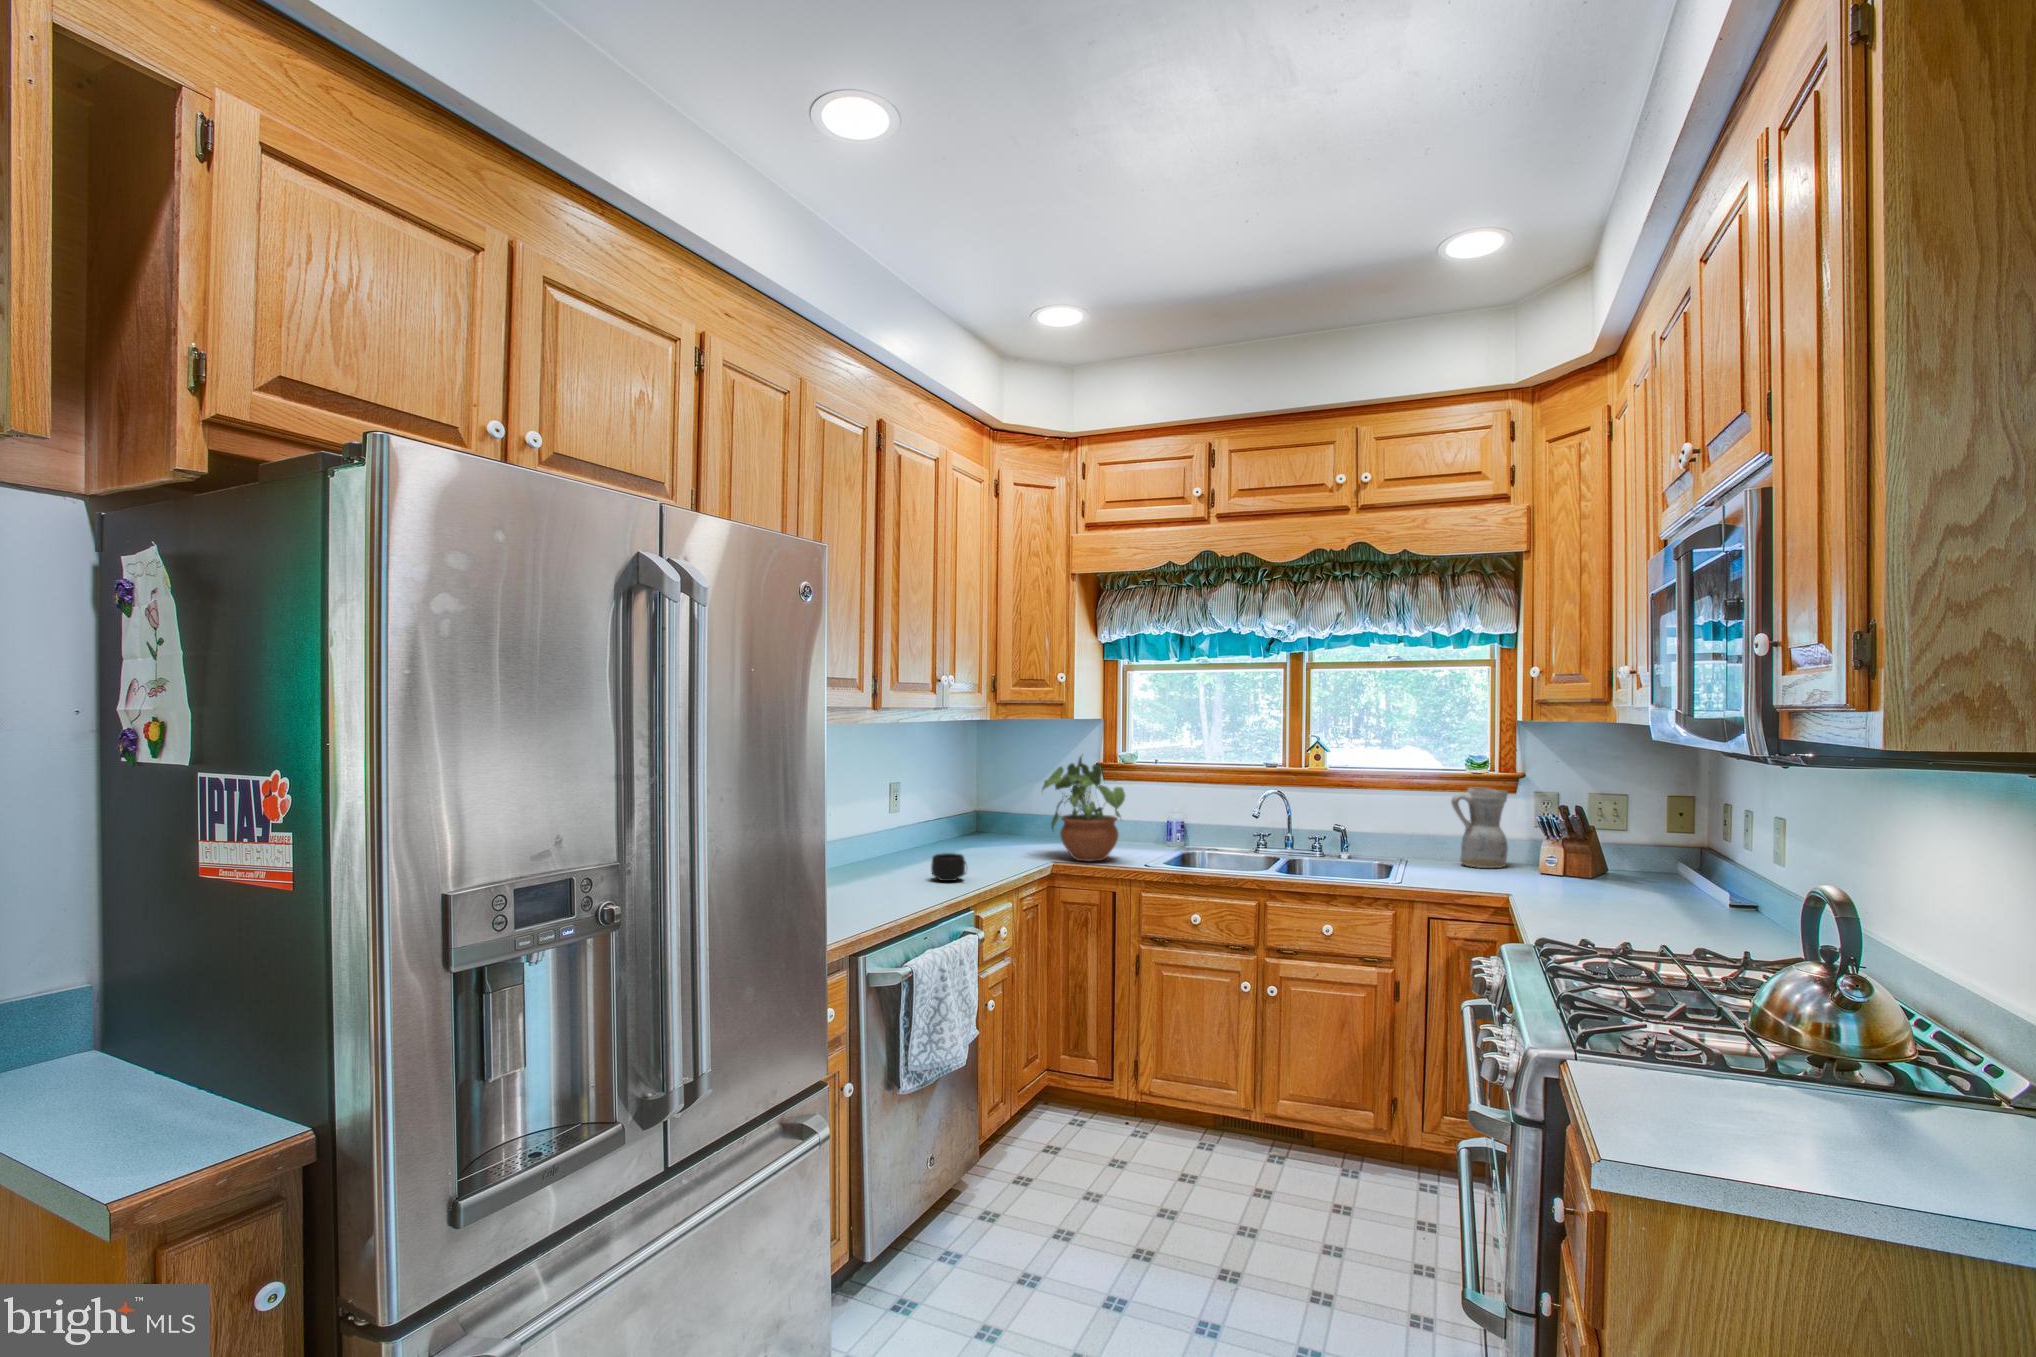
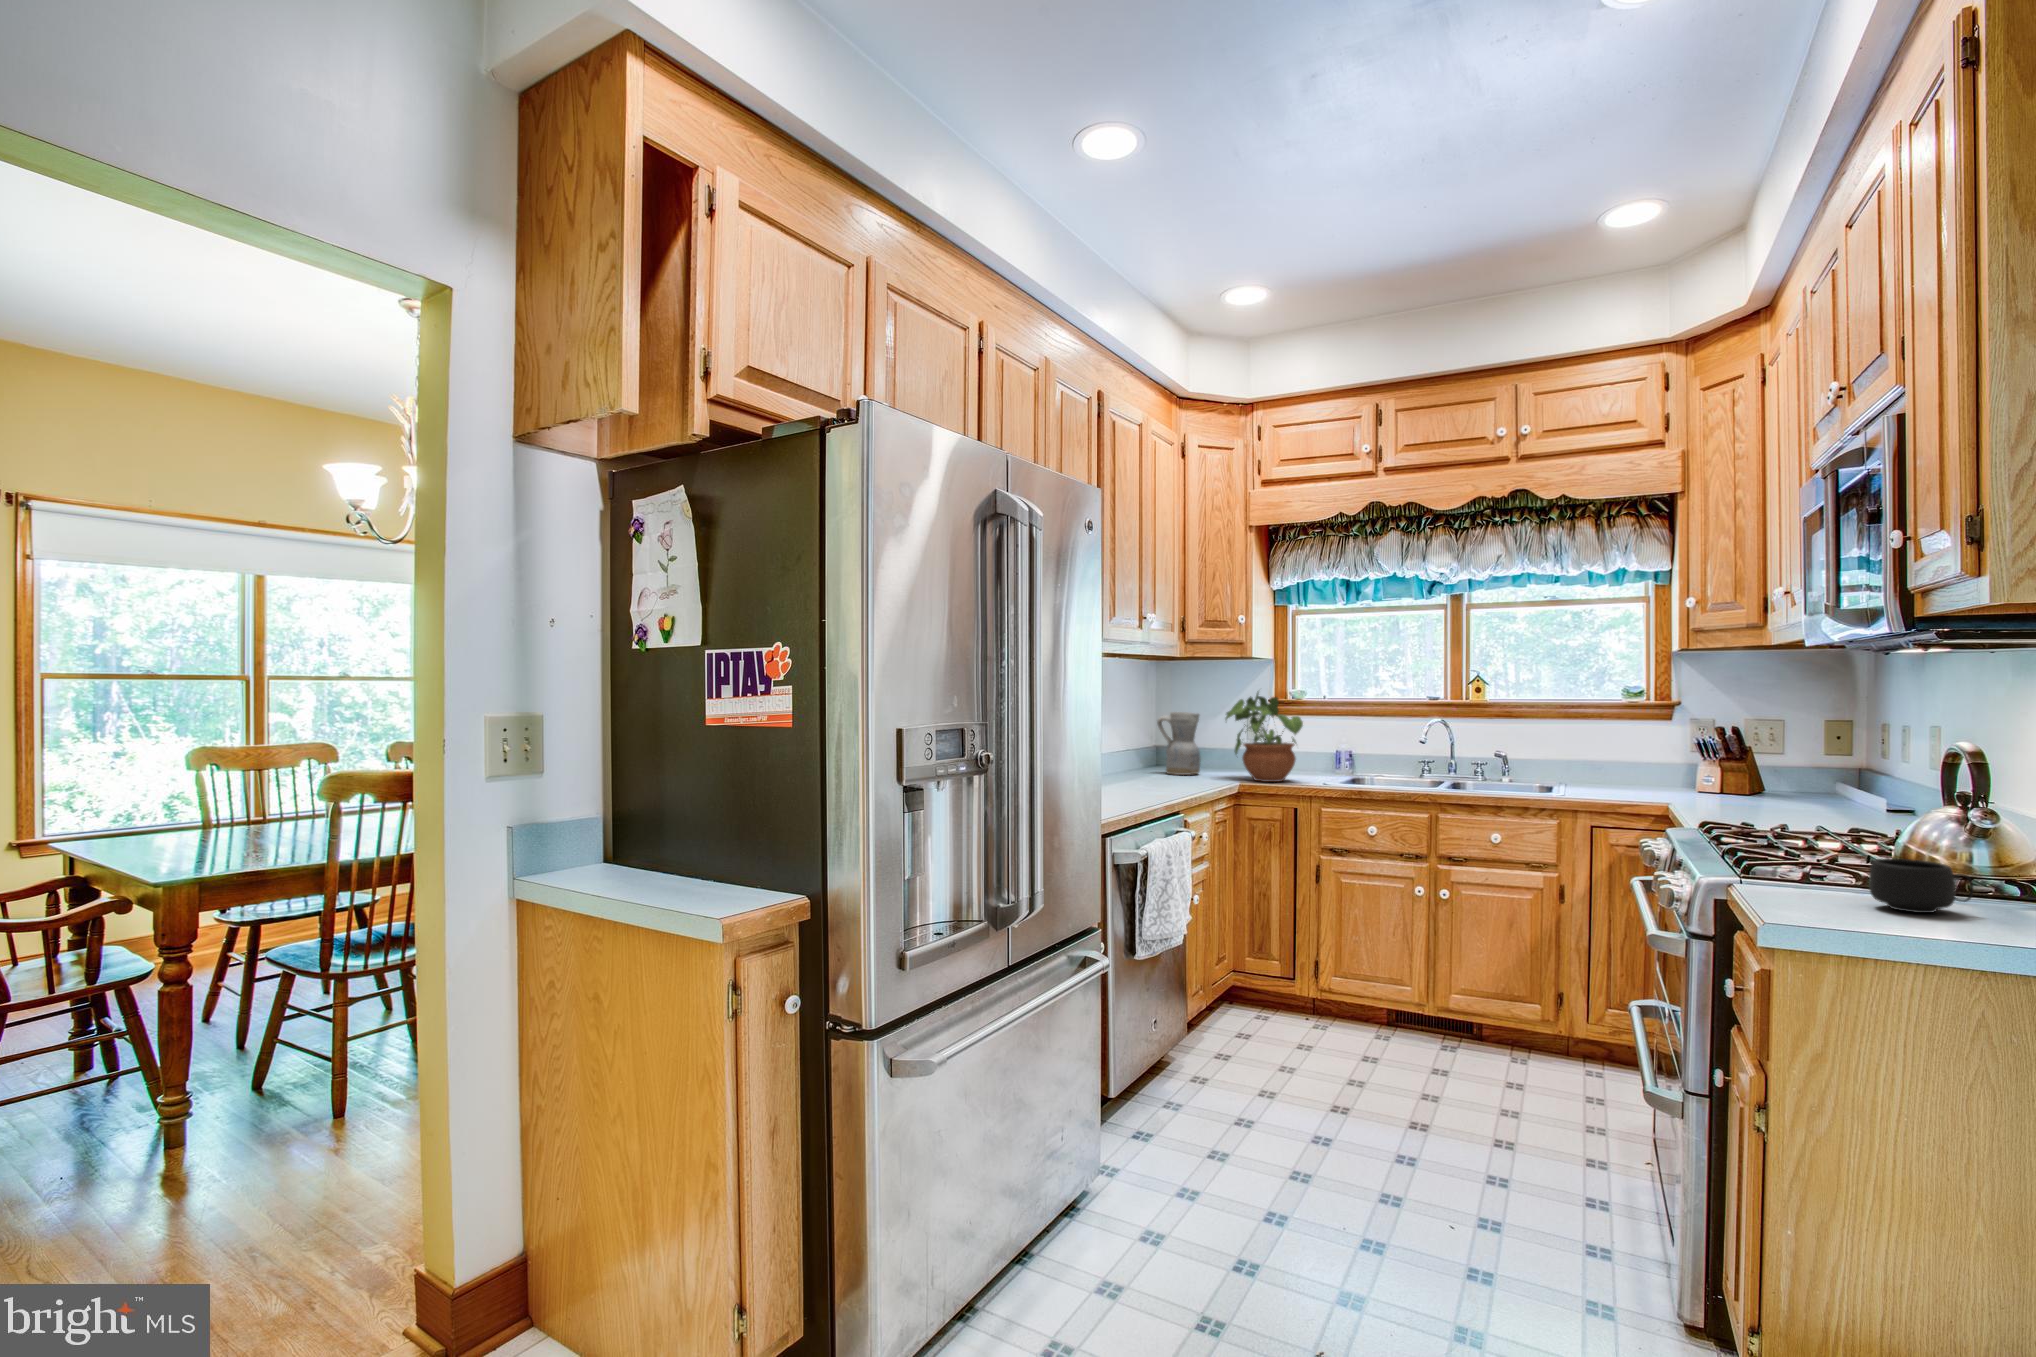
ceramic pitcher: present [1451,788,1508,868] -> present [1157,712,1200,775]
mug: present [931,853,966,881] -> present [1869,858,1973,913]

